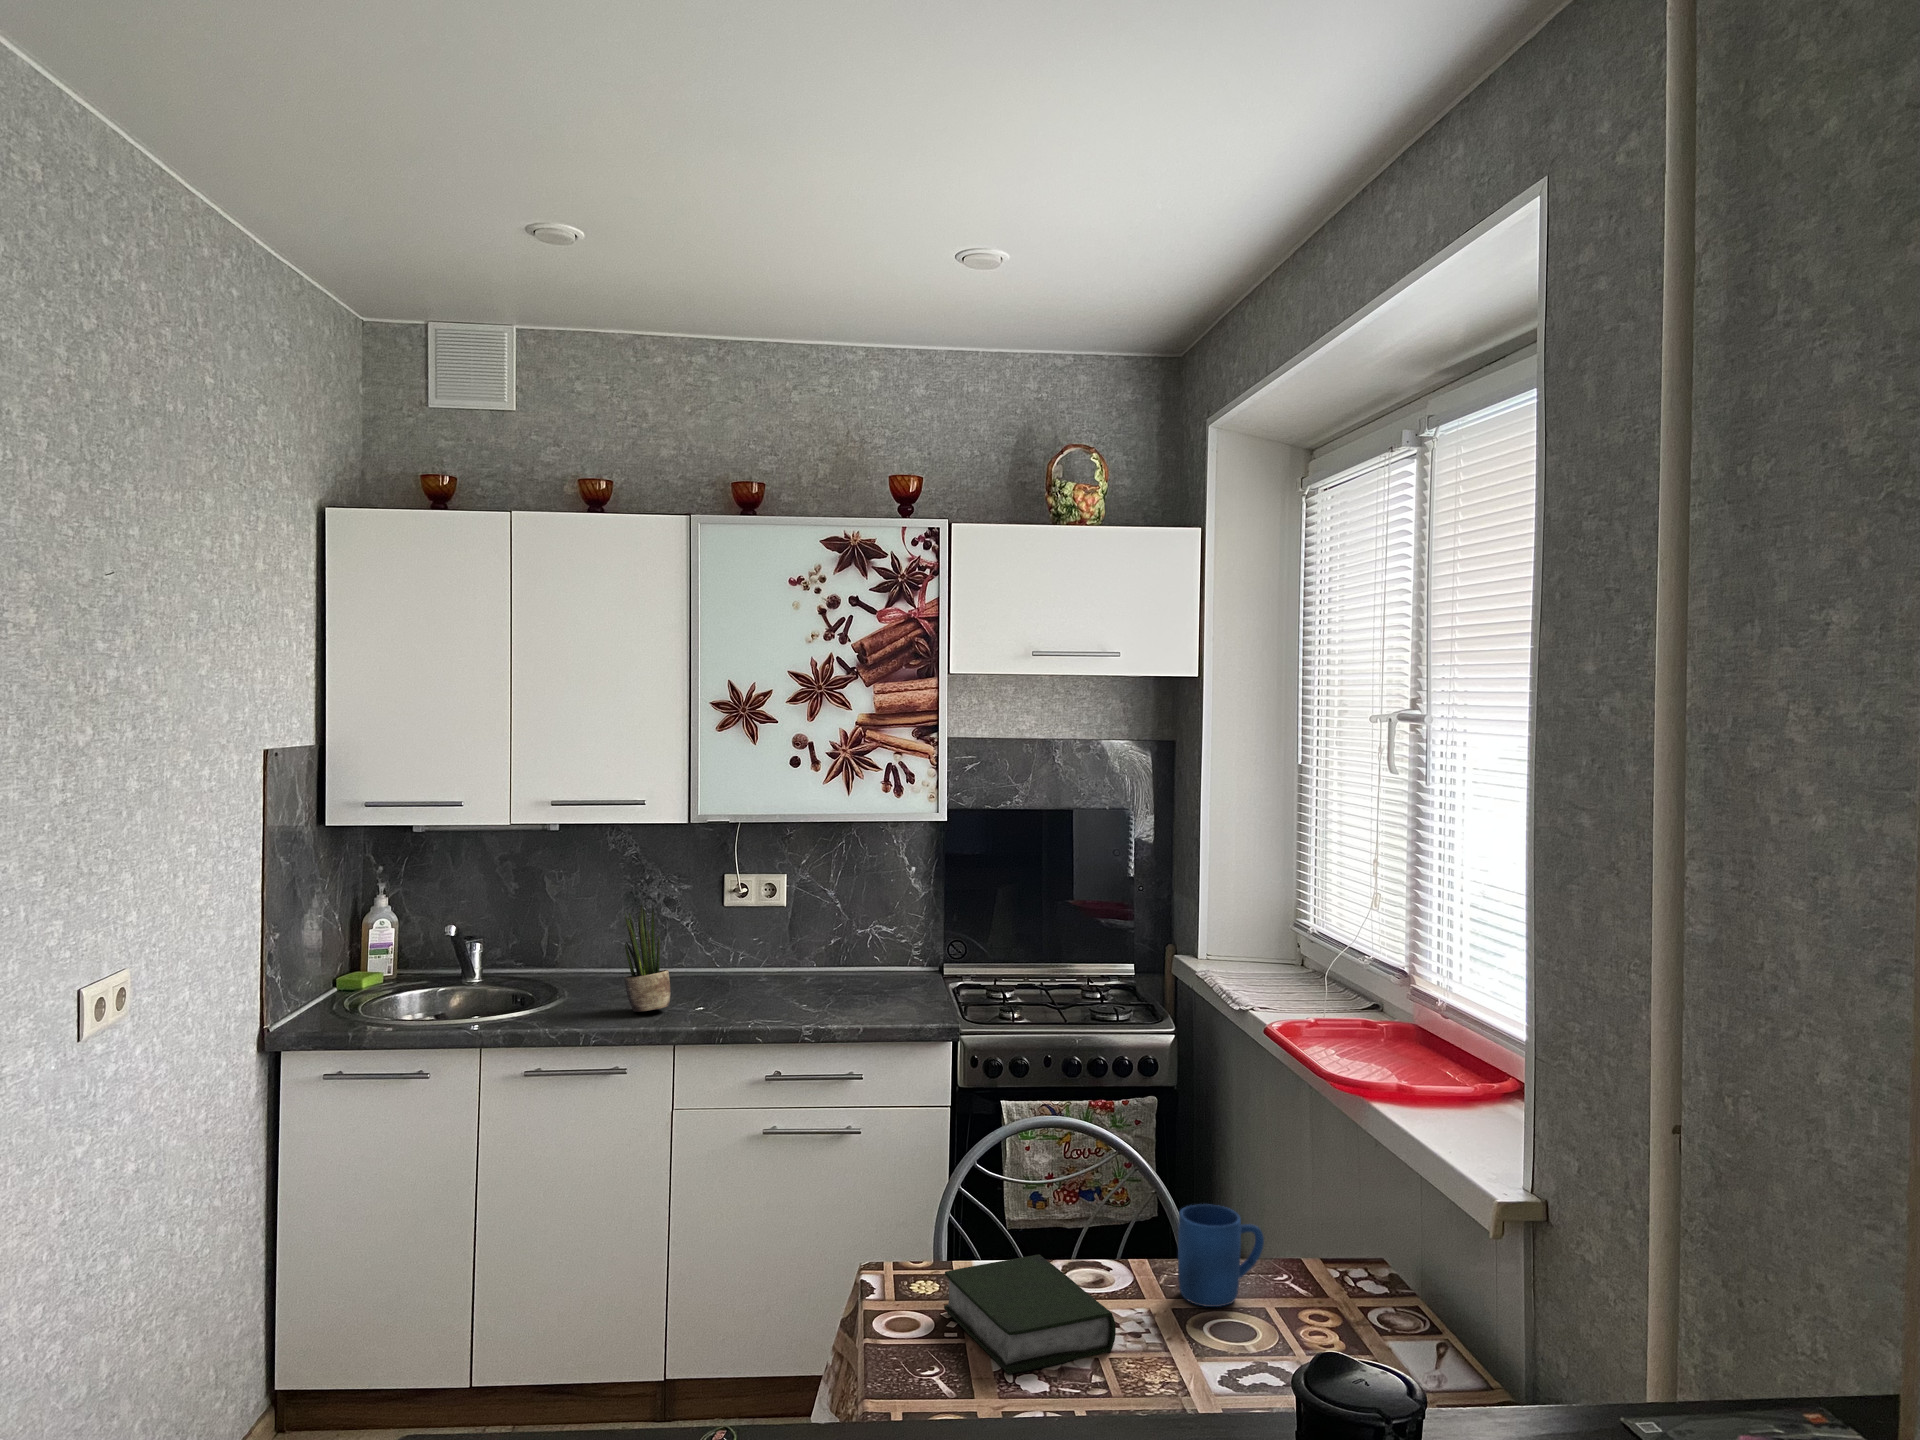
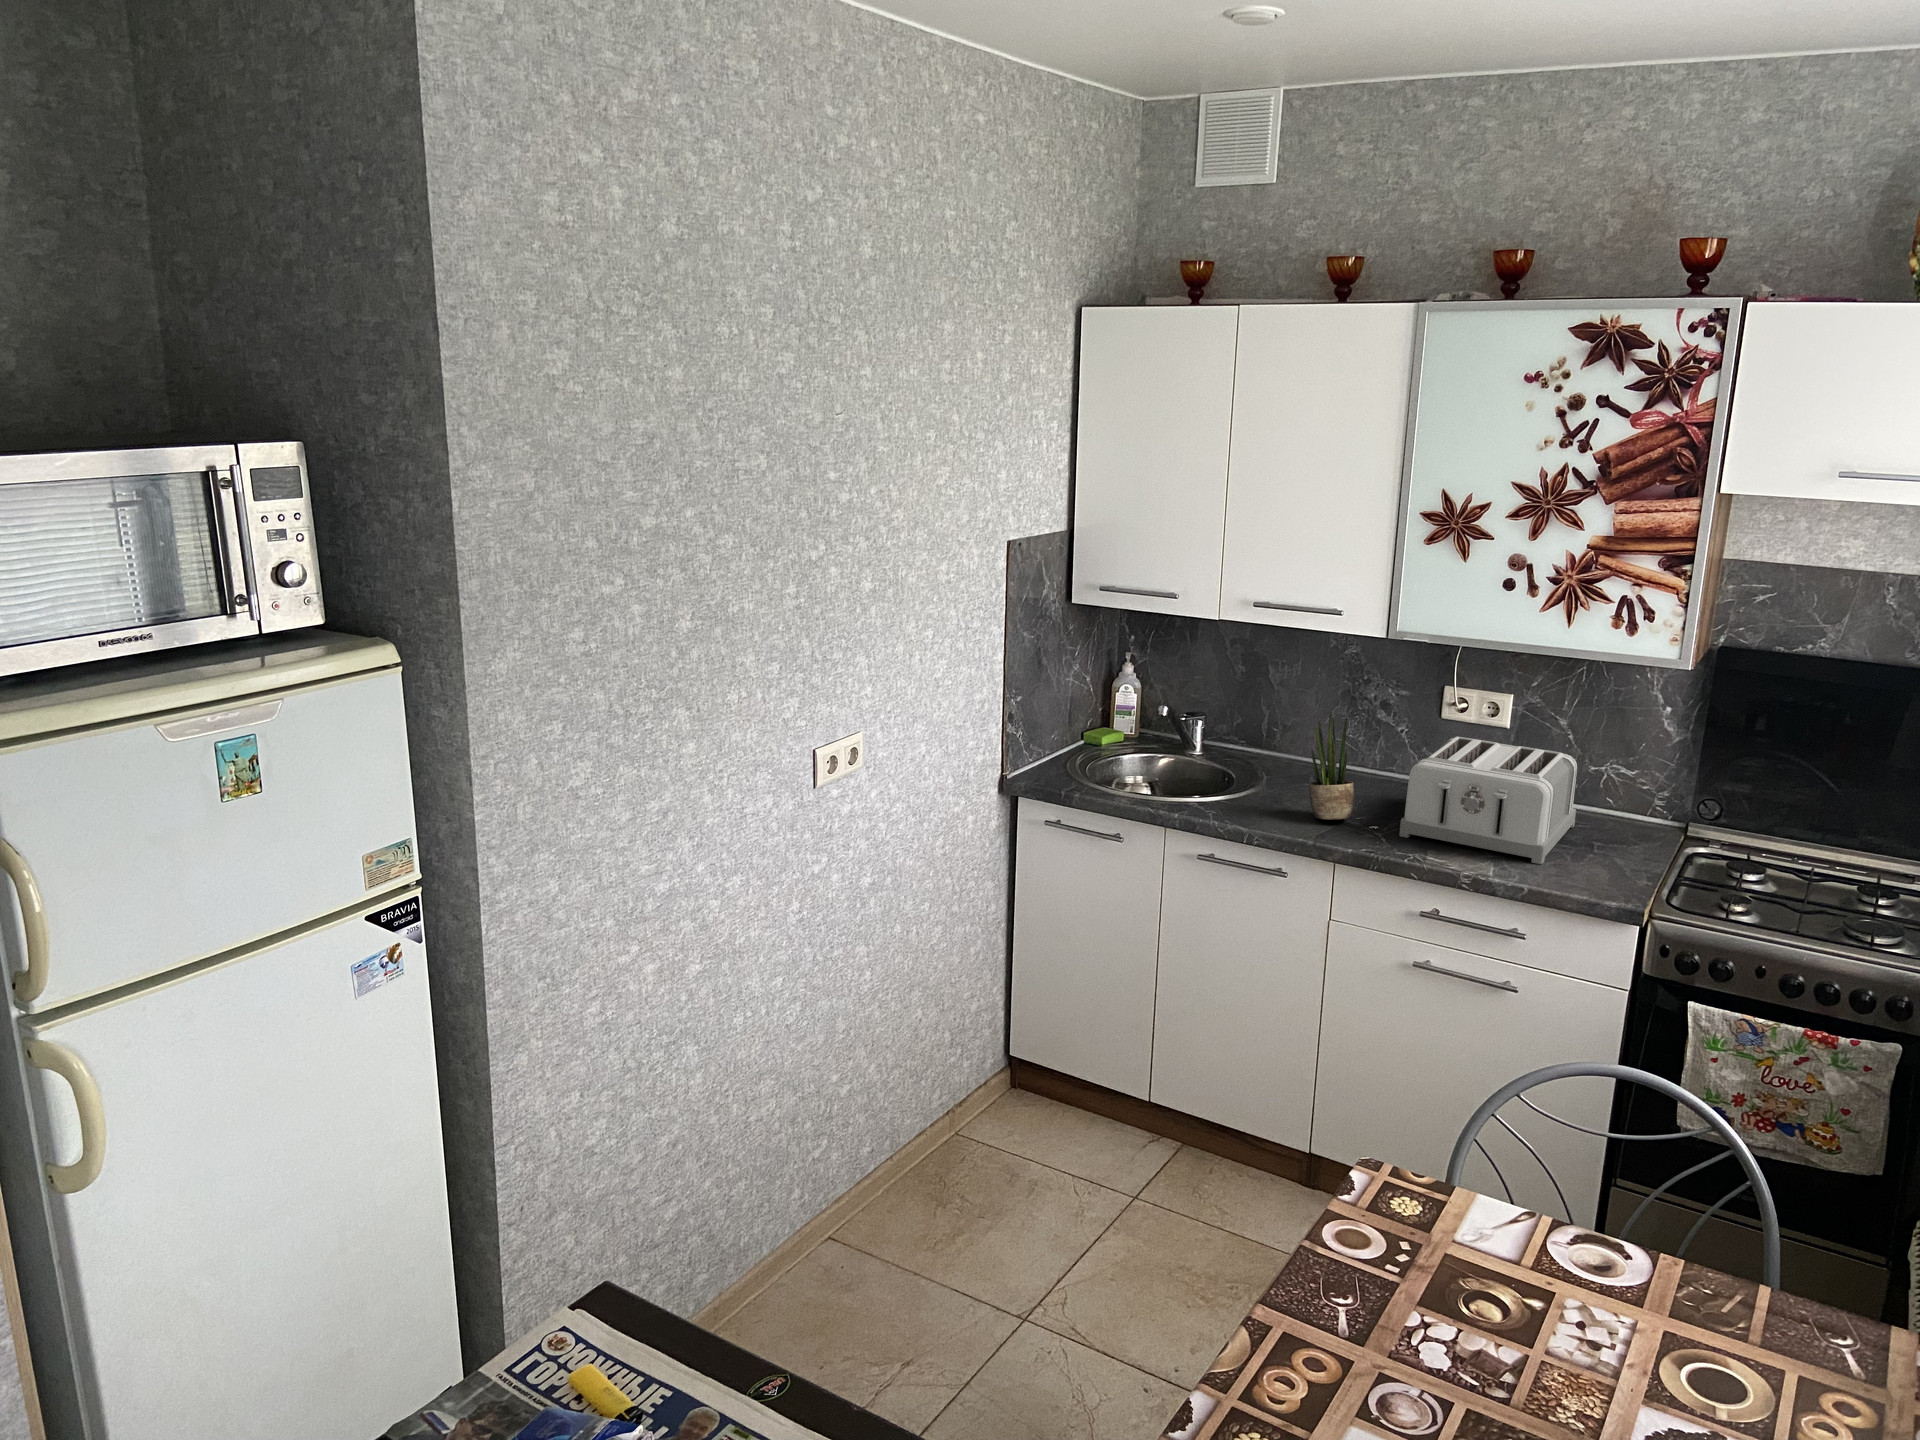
toaster: none [721,916,858,1015] -> present [1399,737,1577,864]
mug: present [1178,1204,1264,1307] -> none [1685,1229,1809,1355]
book: present [944,1254,1116,1374] -> none [1404,1203,1558,1355]

